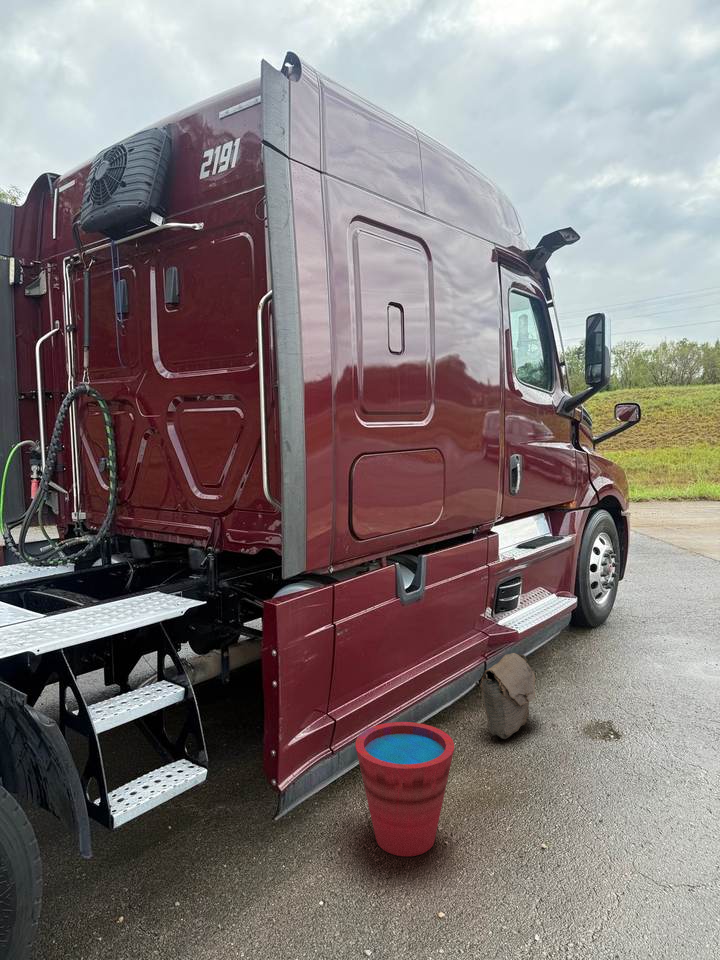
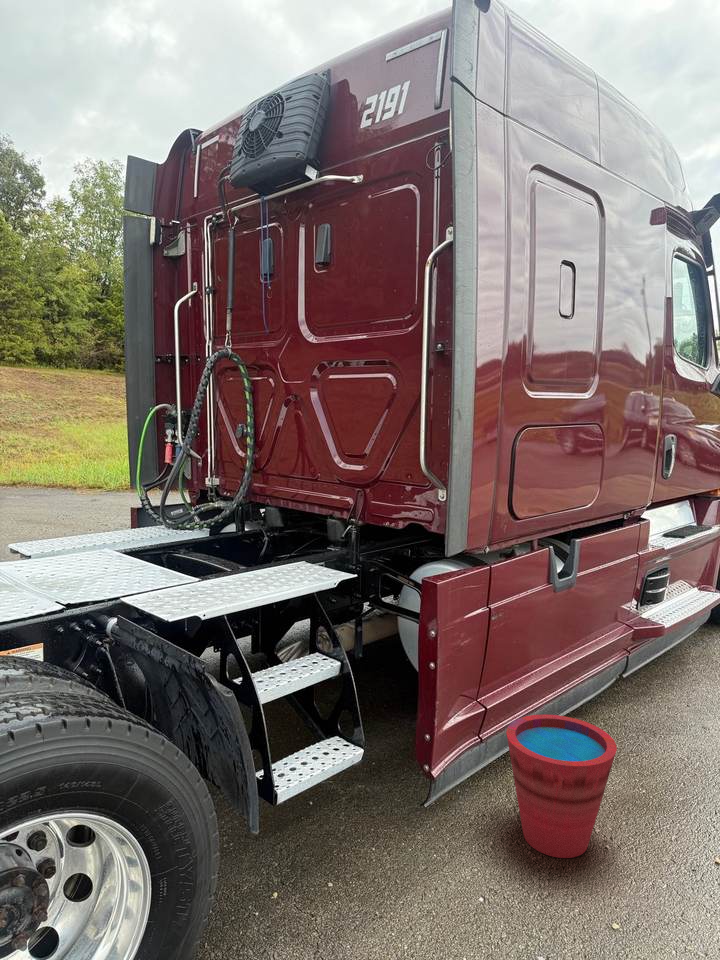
bag: present [481,653,535,739] -> none [625,649,684,741]

